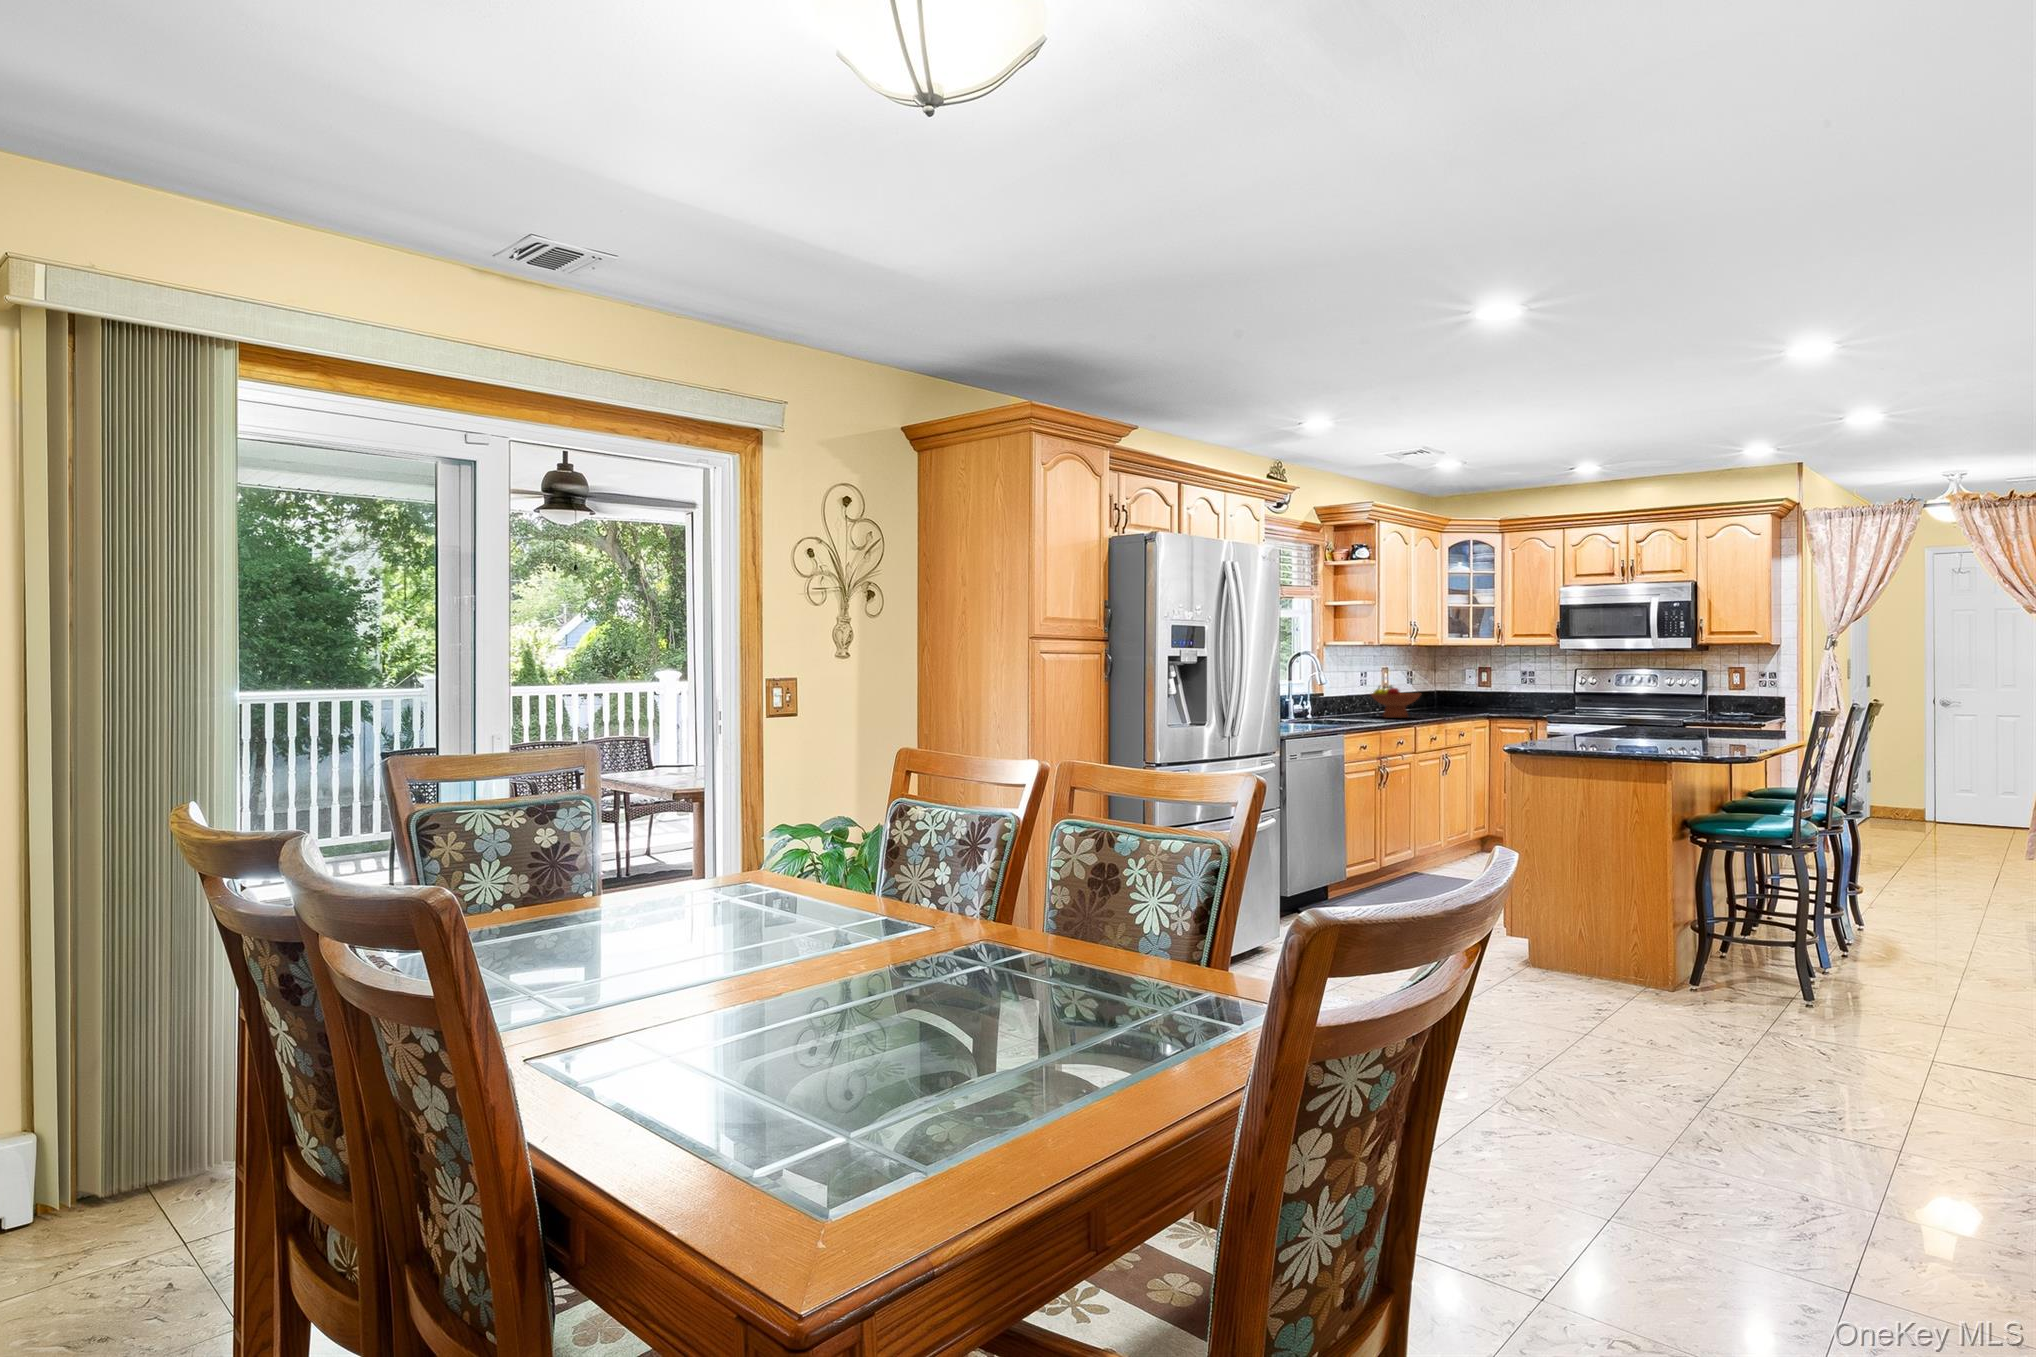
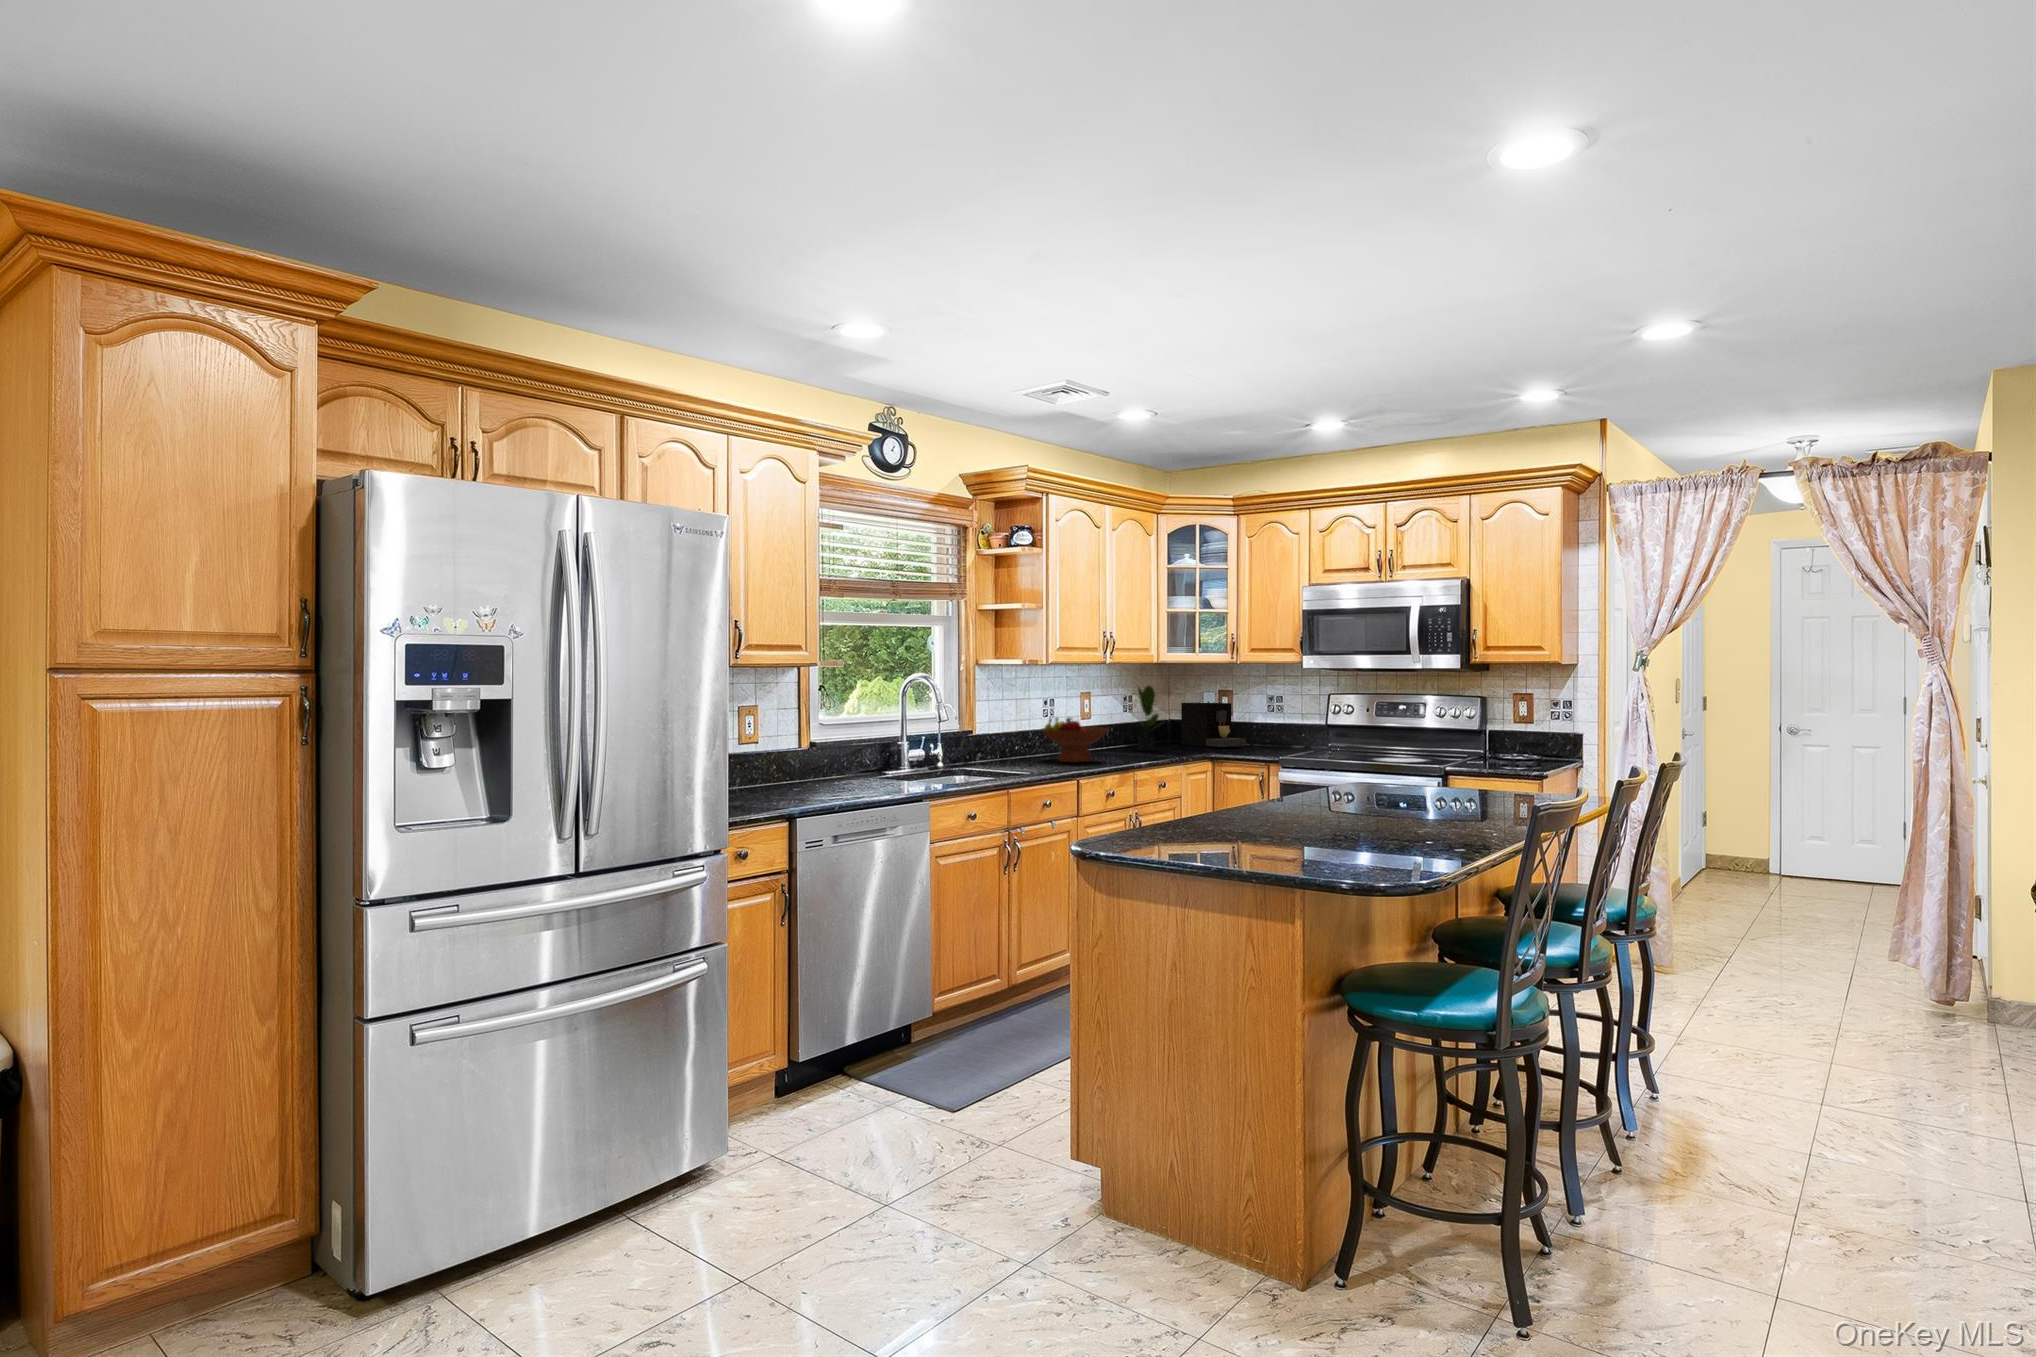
potted plant: none [1419,663,1448,713] -> present [1138,686,1163,751]
coffee maker: none [1448,678,1503,712] -> present [1181,702,1246,747]

